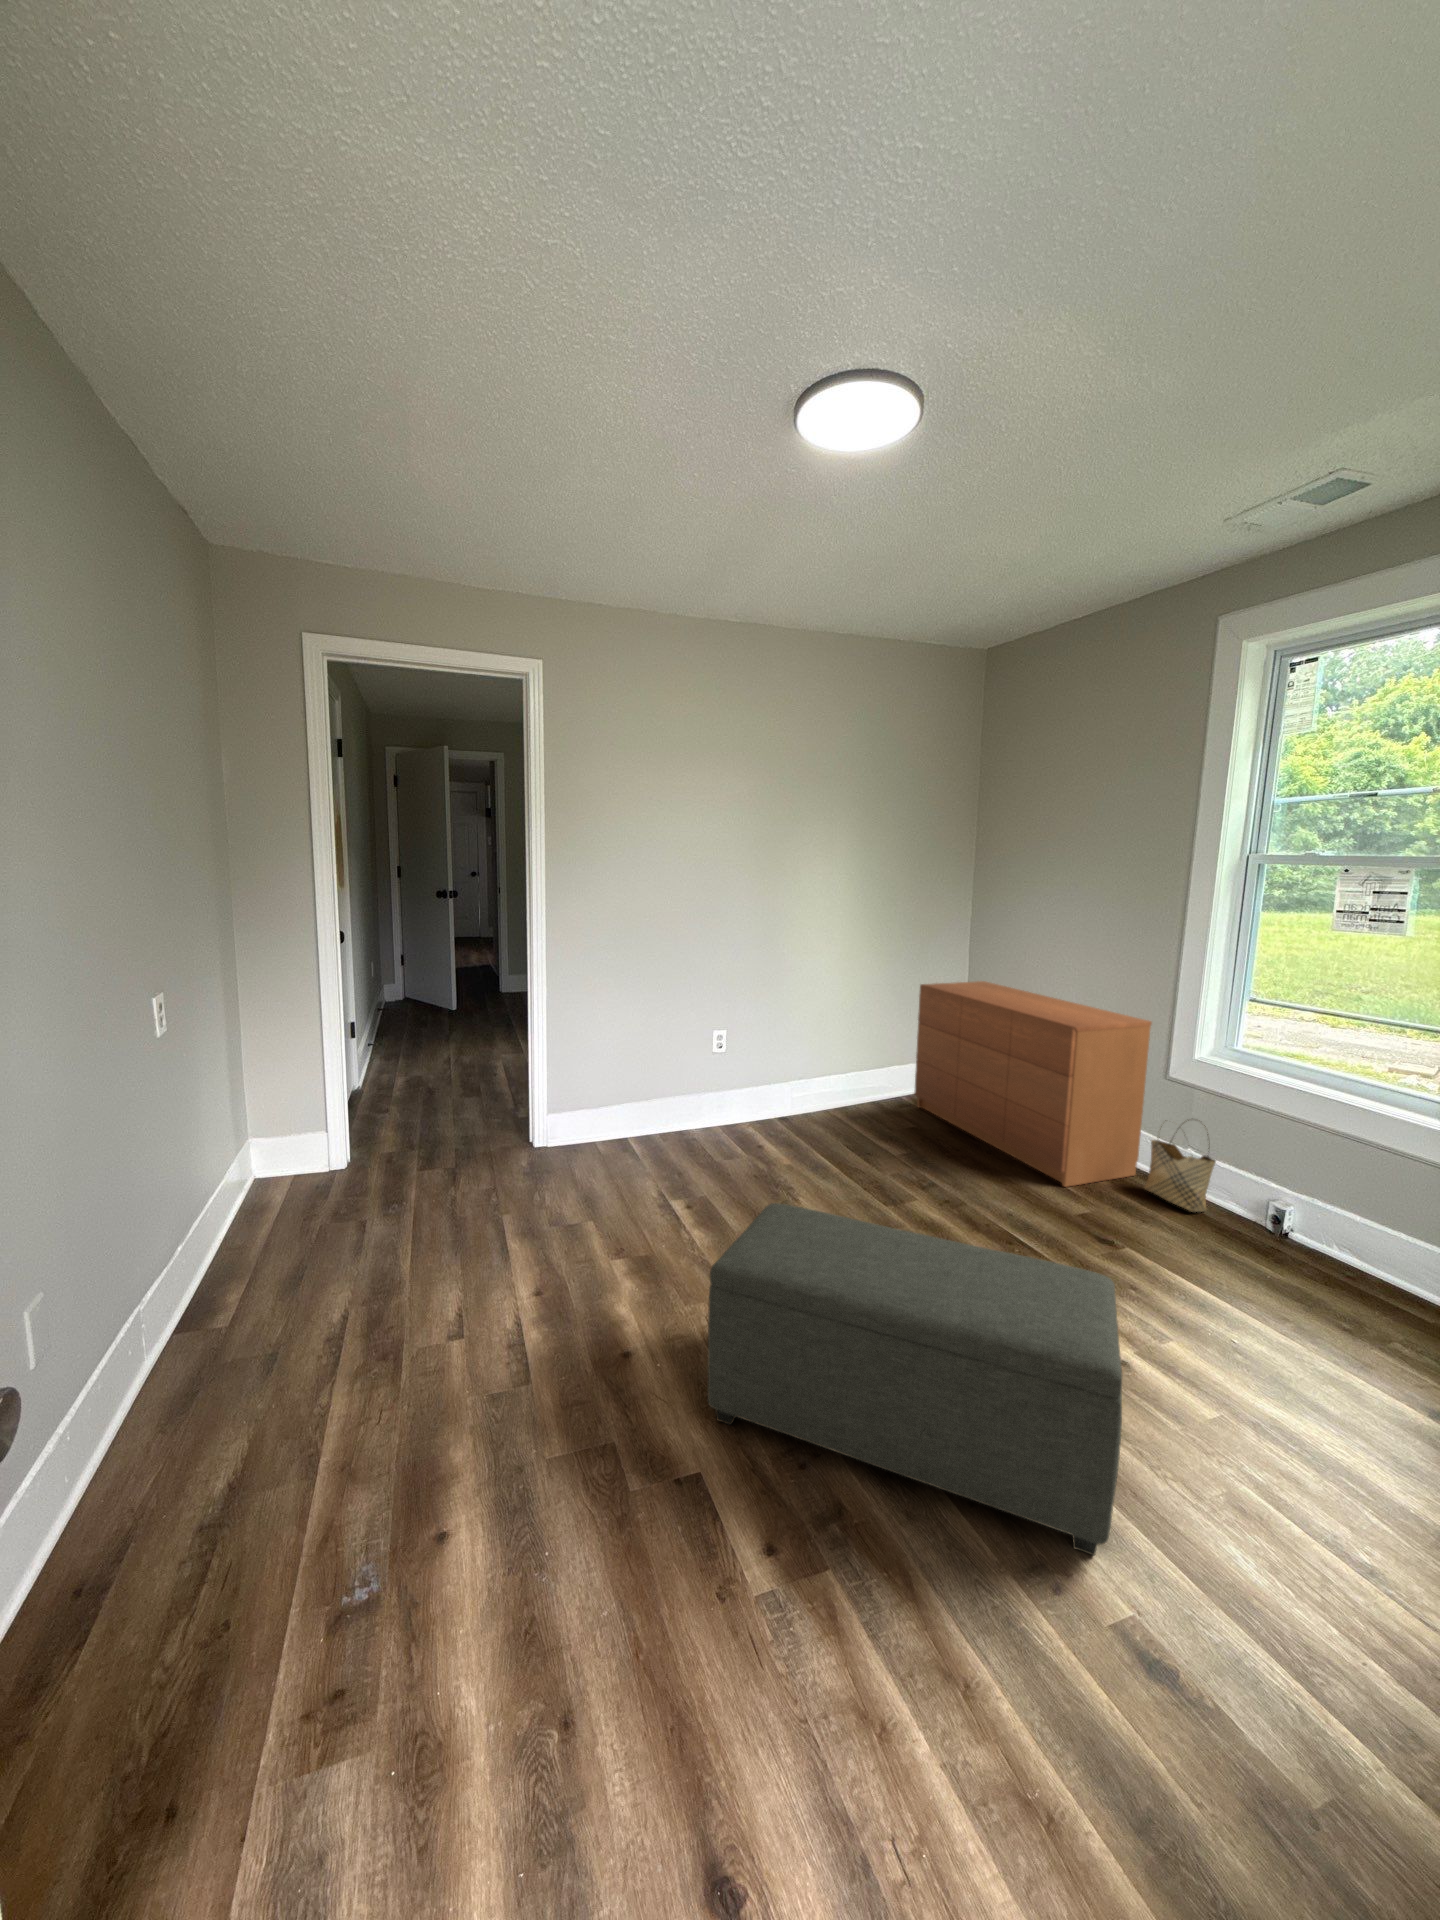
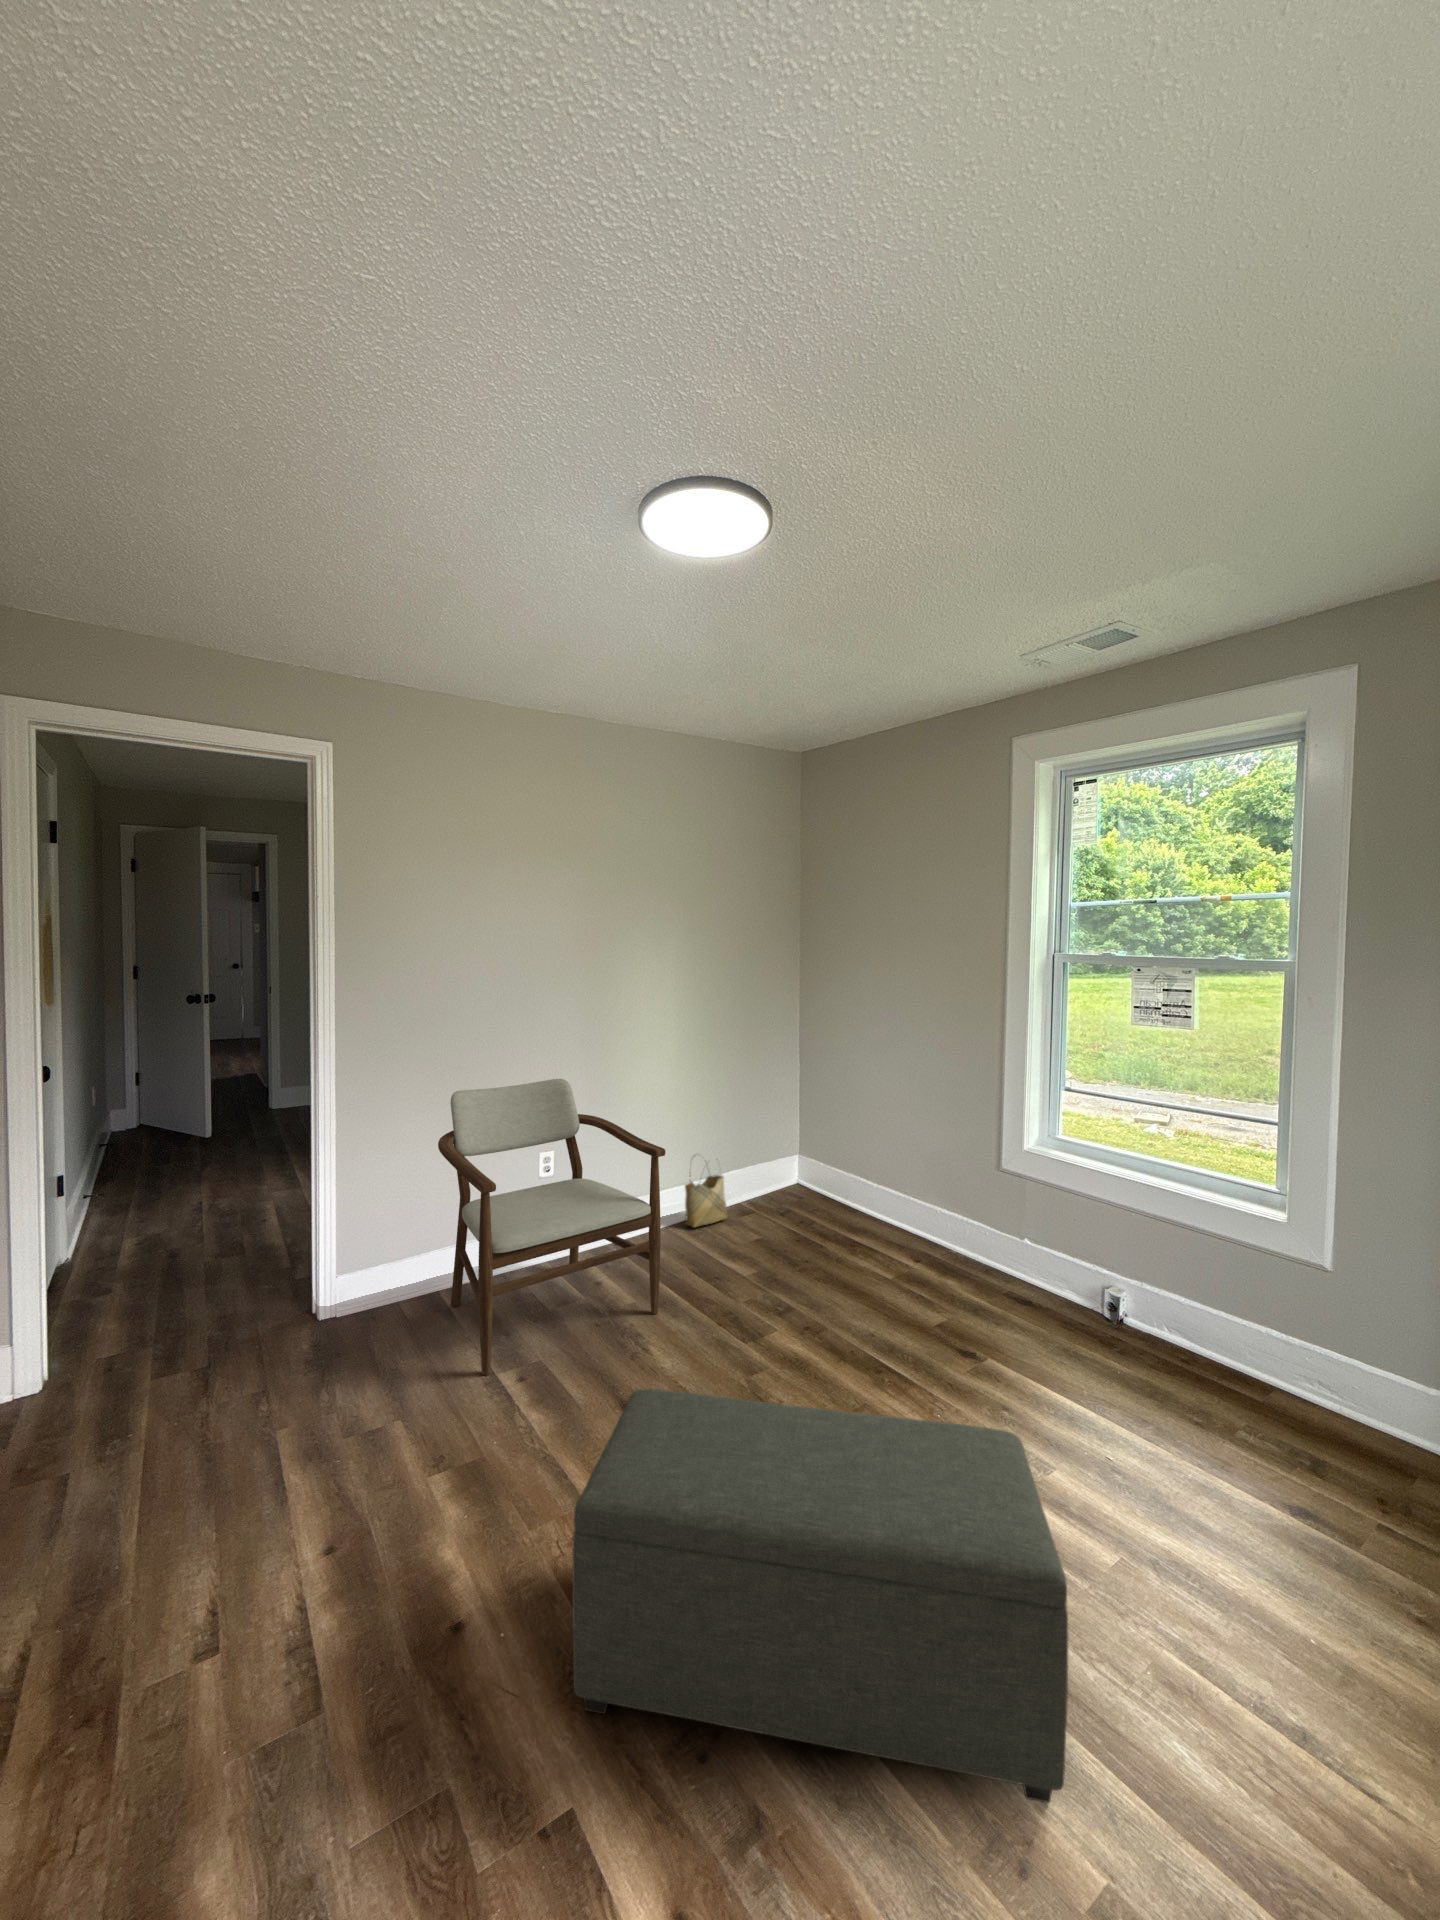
armchair: none [625,965,820,1200] -> present [438,1079,666,1375]
dresser: present [914,981,1152,1187] -> none [756,1076,981,1293]
woven basket: present [1145,1120,1216,1212] -> present [685,1156,727,1227]

